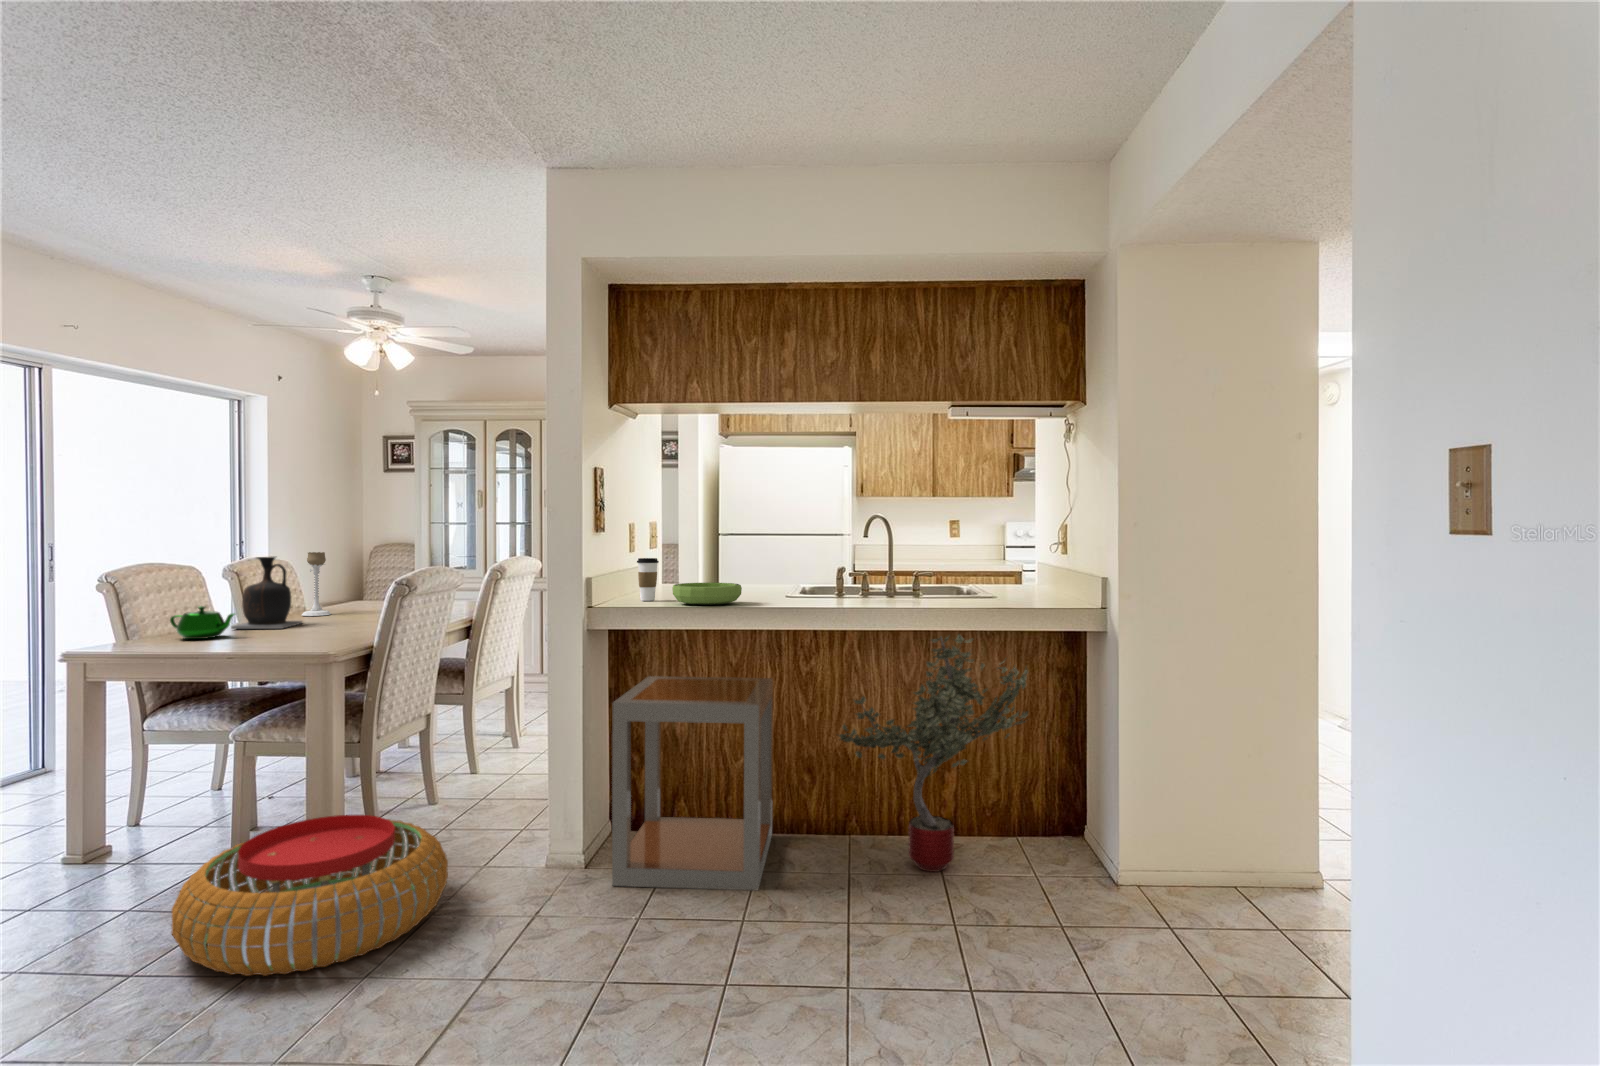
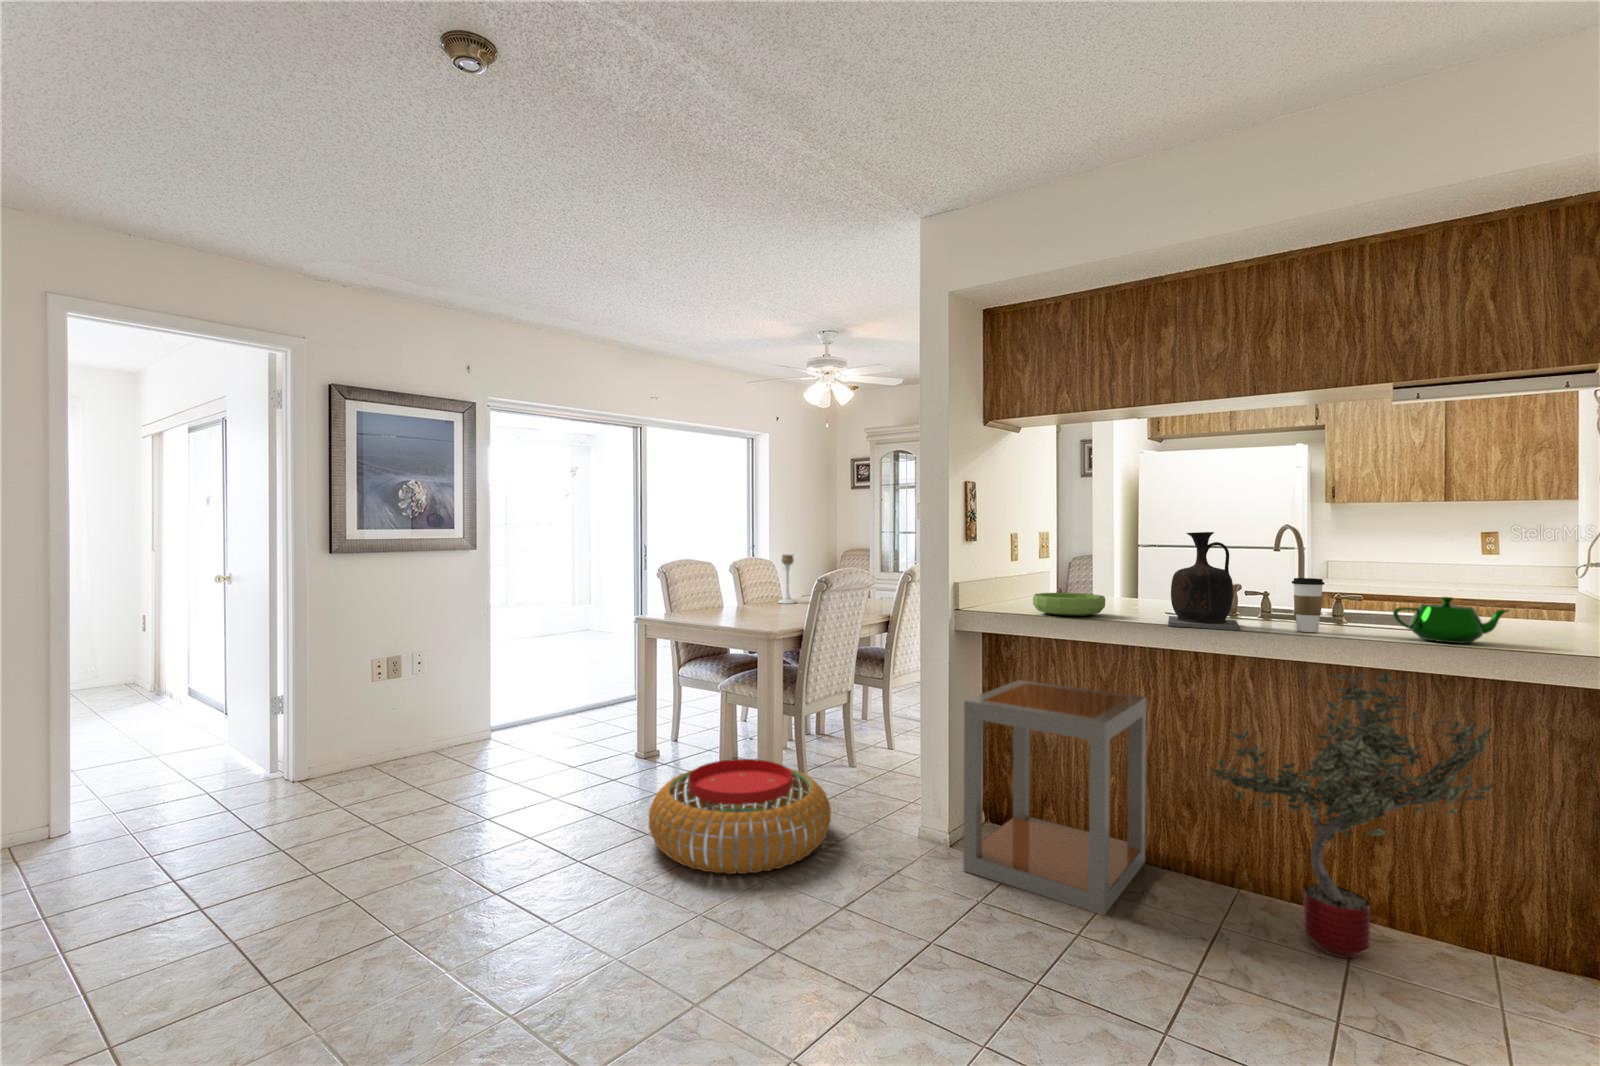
vase: present [231,557,302,629] -> present [1168,532,1240,630]
coffee cup: present [637,558,659,601] -> present [1292,578,1324,632]
teapot: present [170,606,235,639] -> present [1393,597,1509,643]

